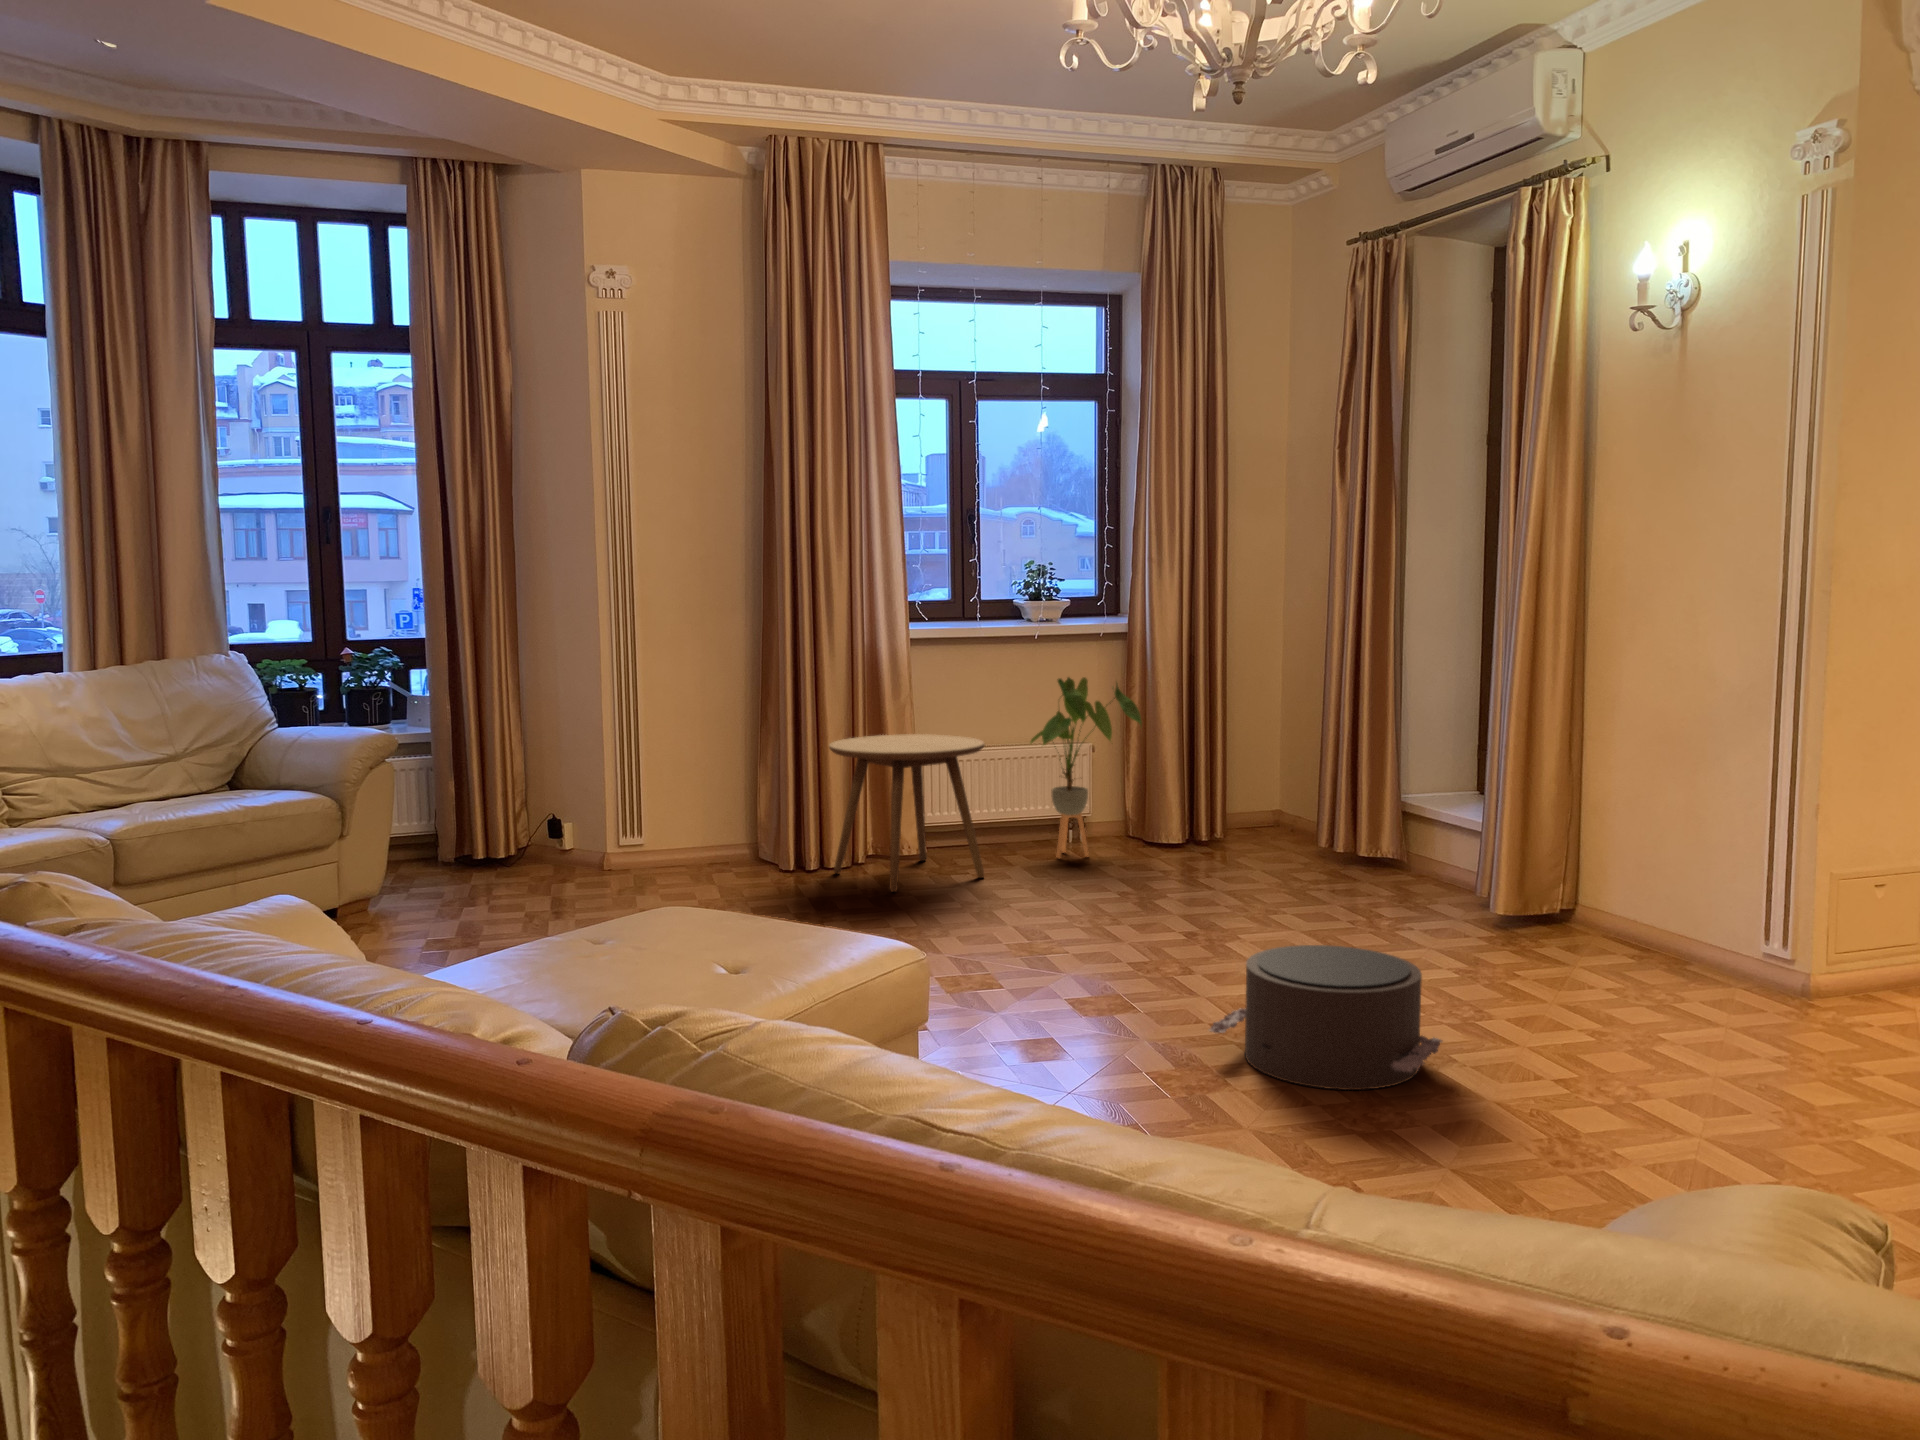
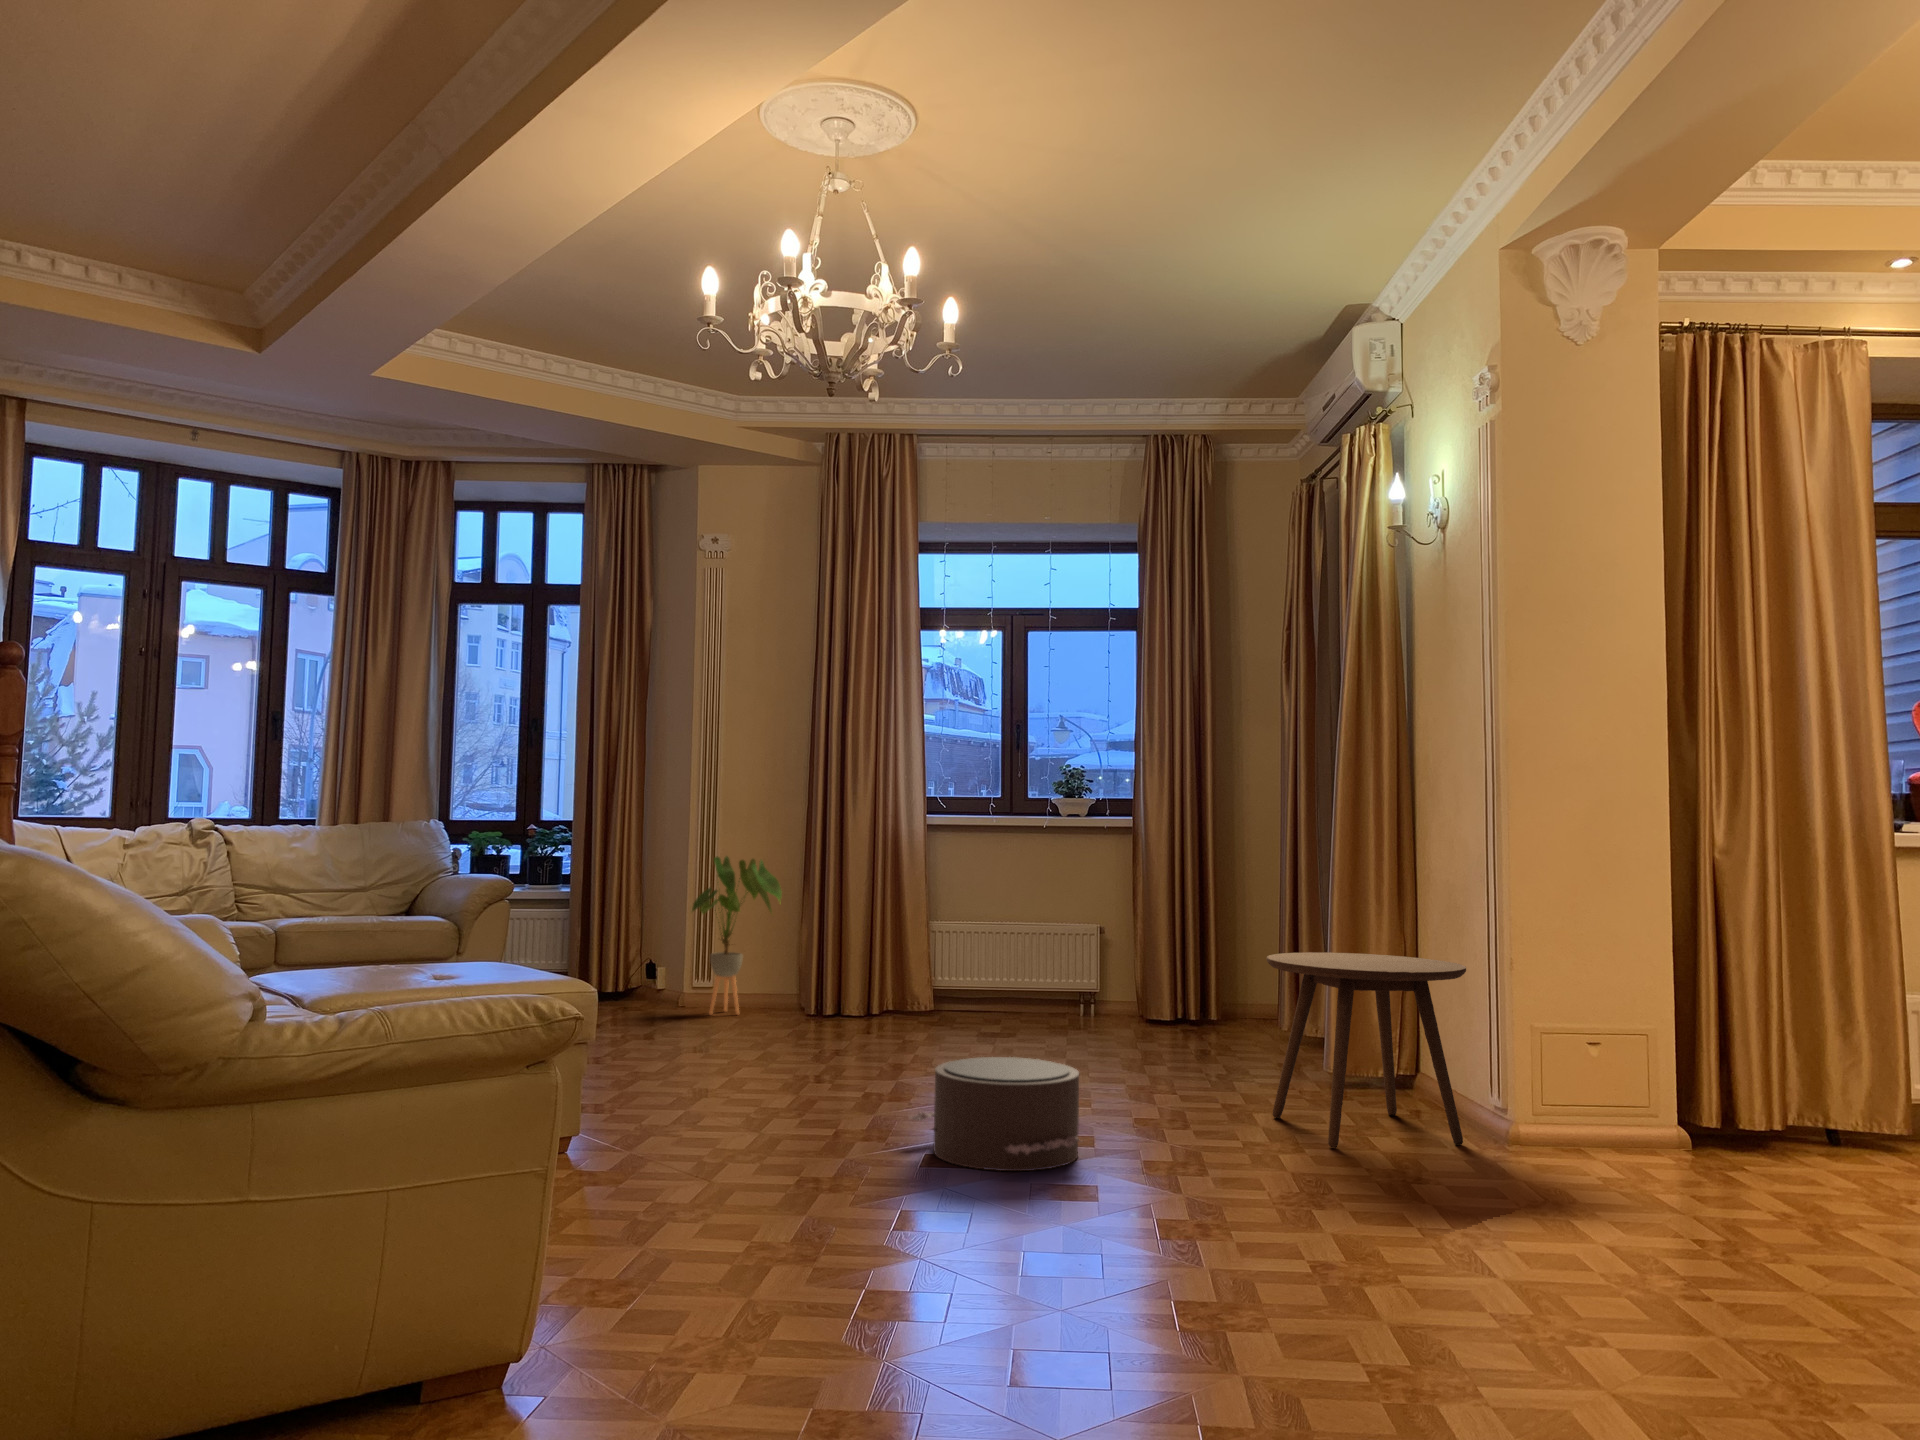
house plant: present [1031,677,1142,858] -> present [692,856,782,1014]
side table: present [829,734,985,892] -> present [1267,952,1466,1148]

